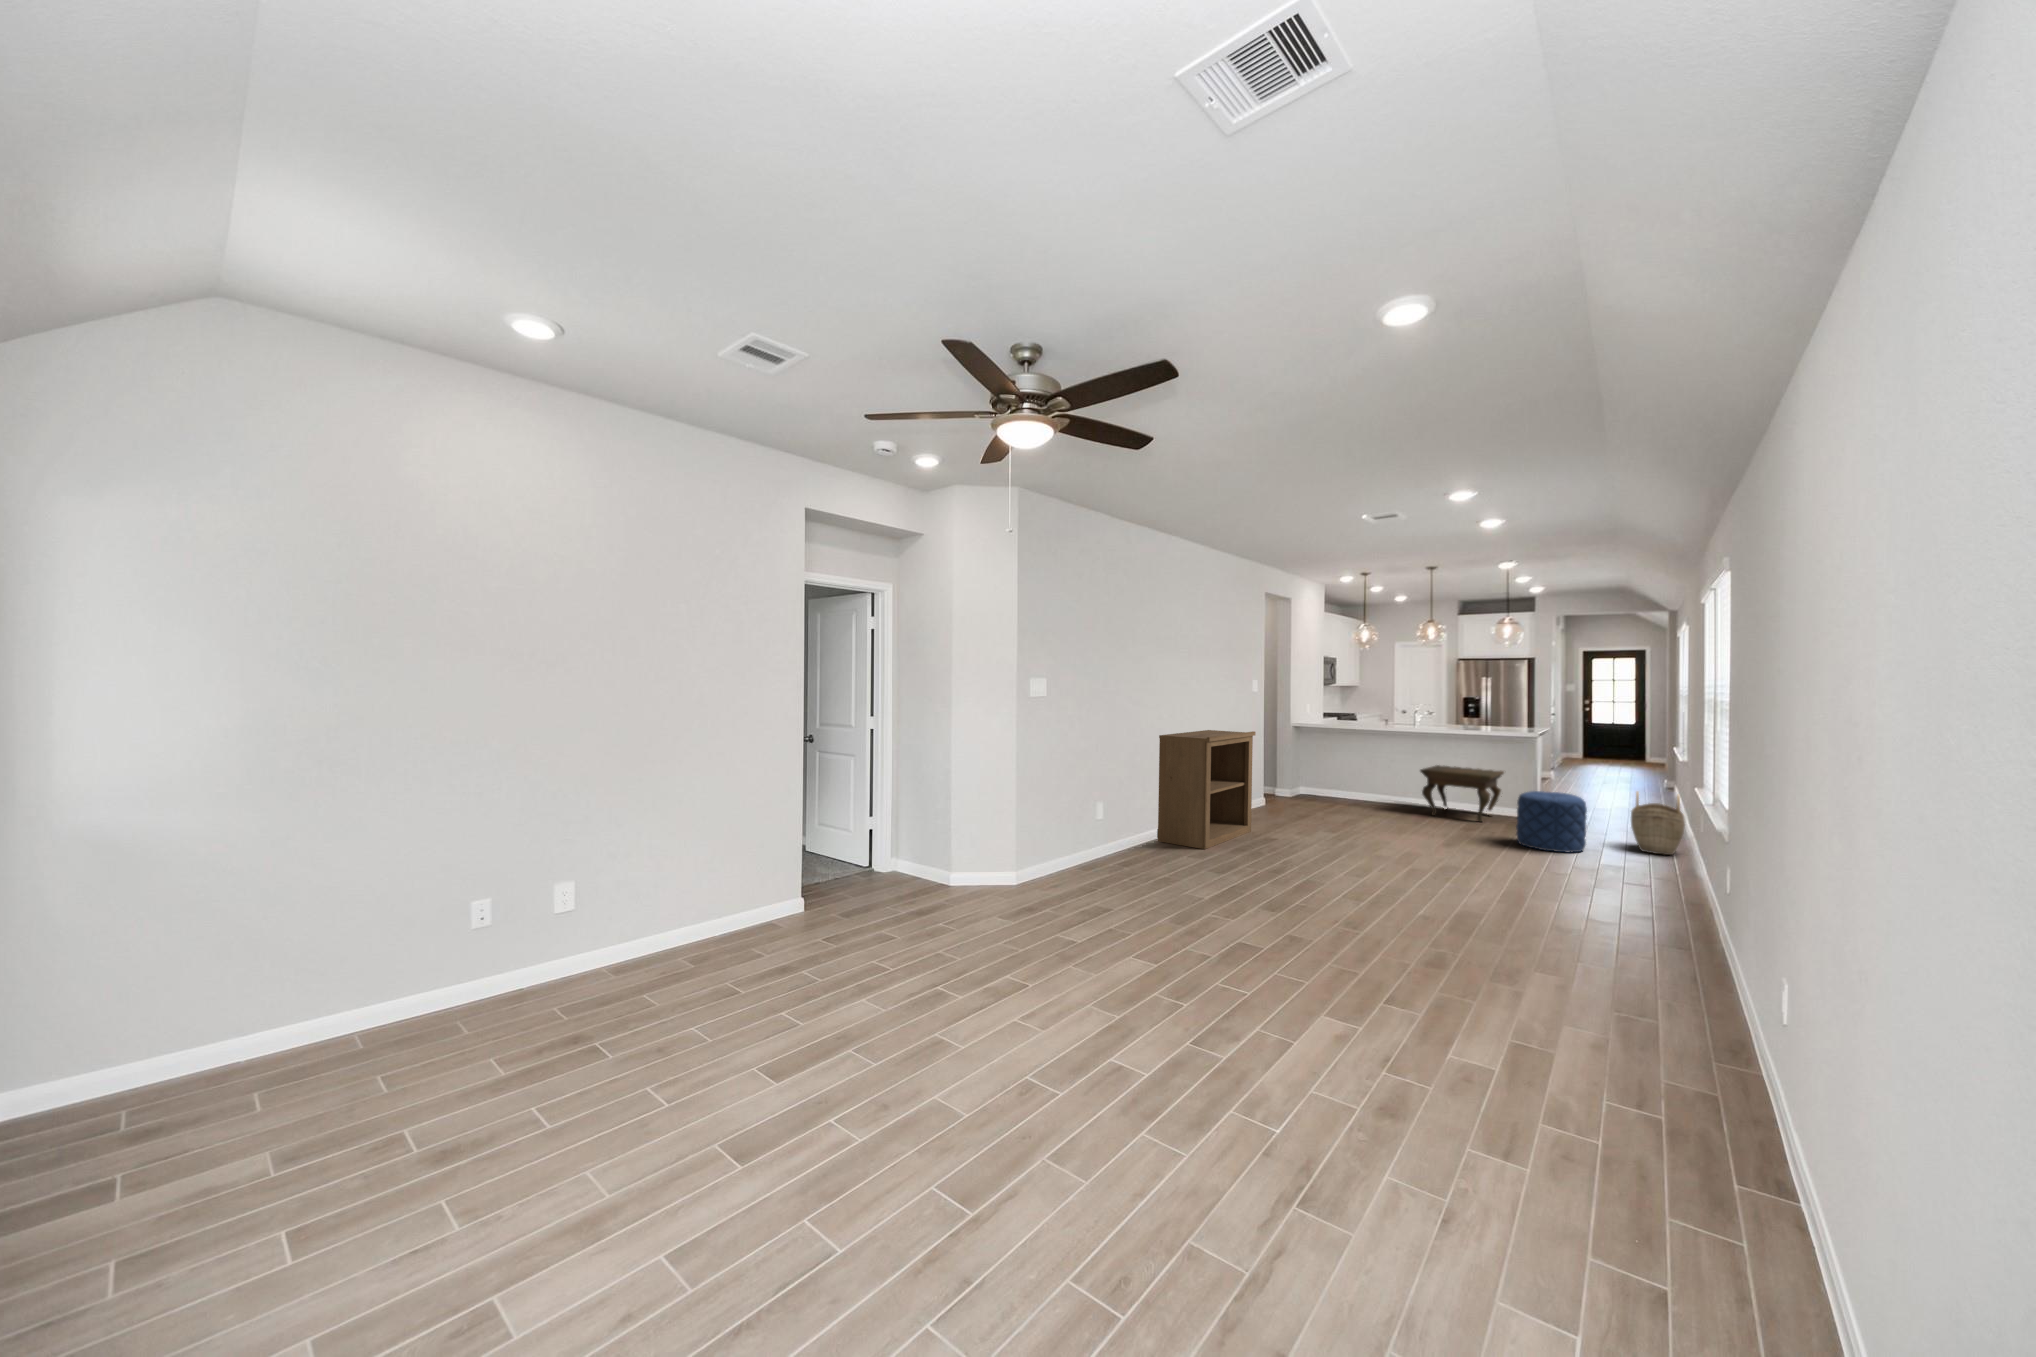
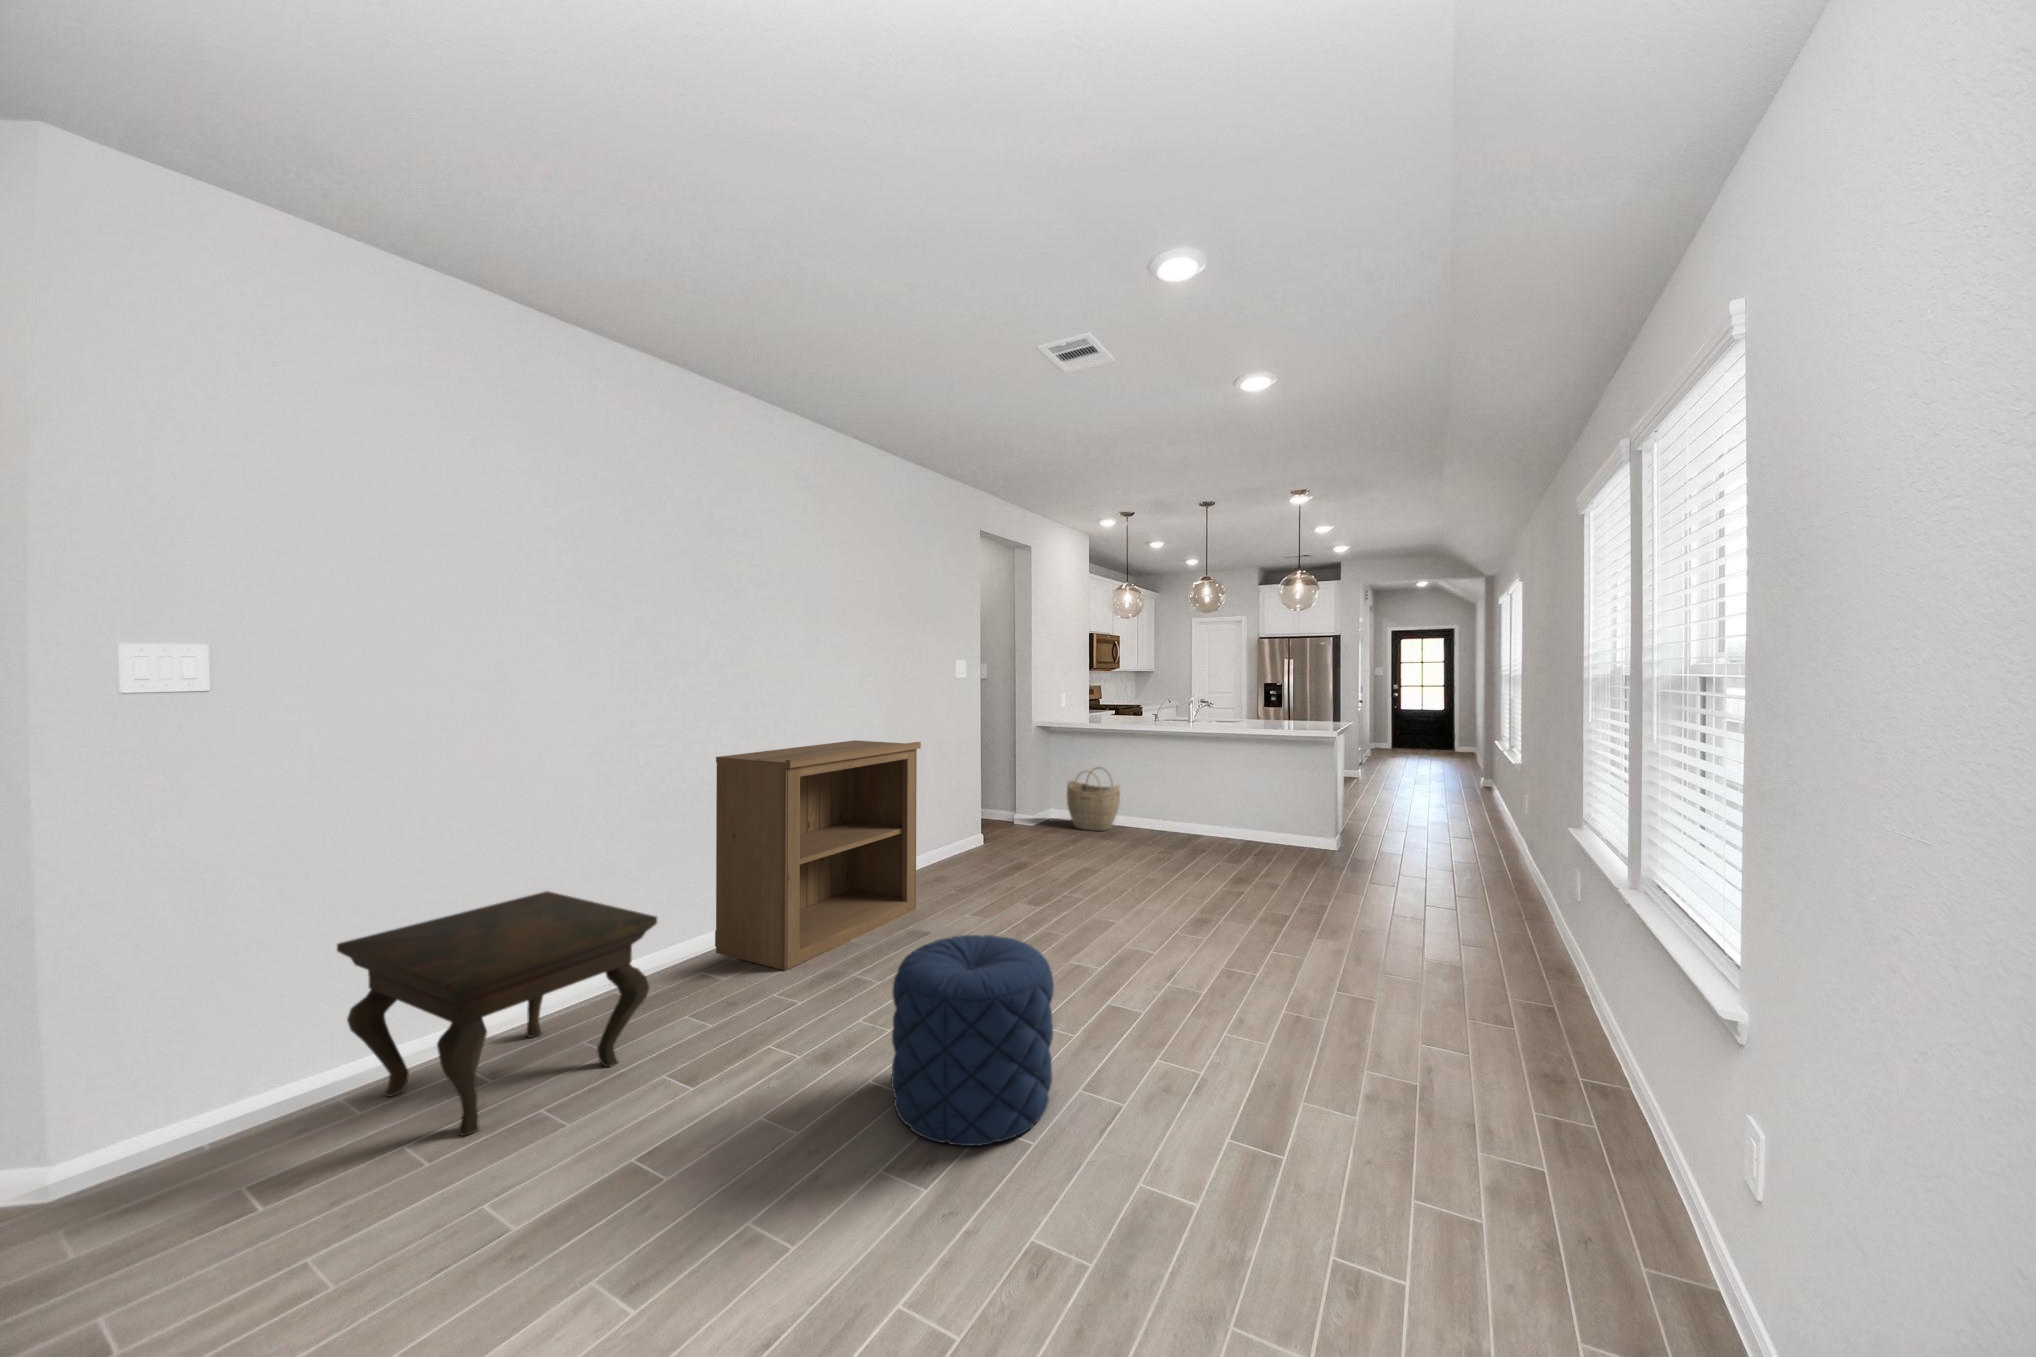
side table: present [1420,765,1504,822] -> present [337,891,657,1136]
pouf: present [1516,791,1587,852] -> present [891,935,1054,1146]
woven basket: present [1631,792,1685,855] -> present [1067,767,1120,831]

